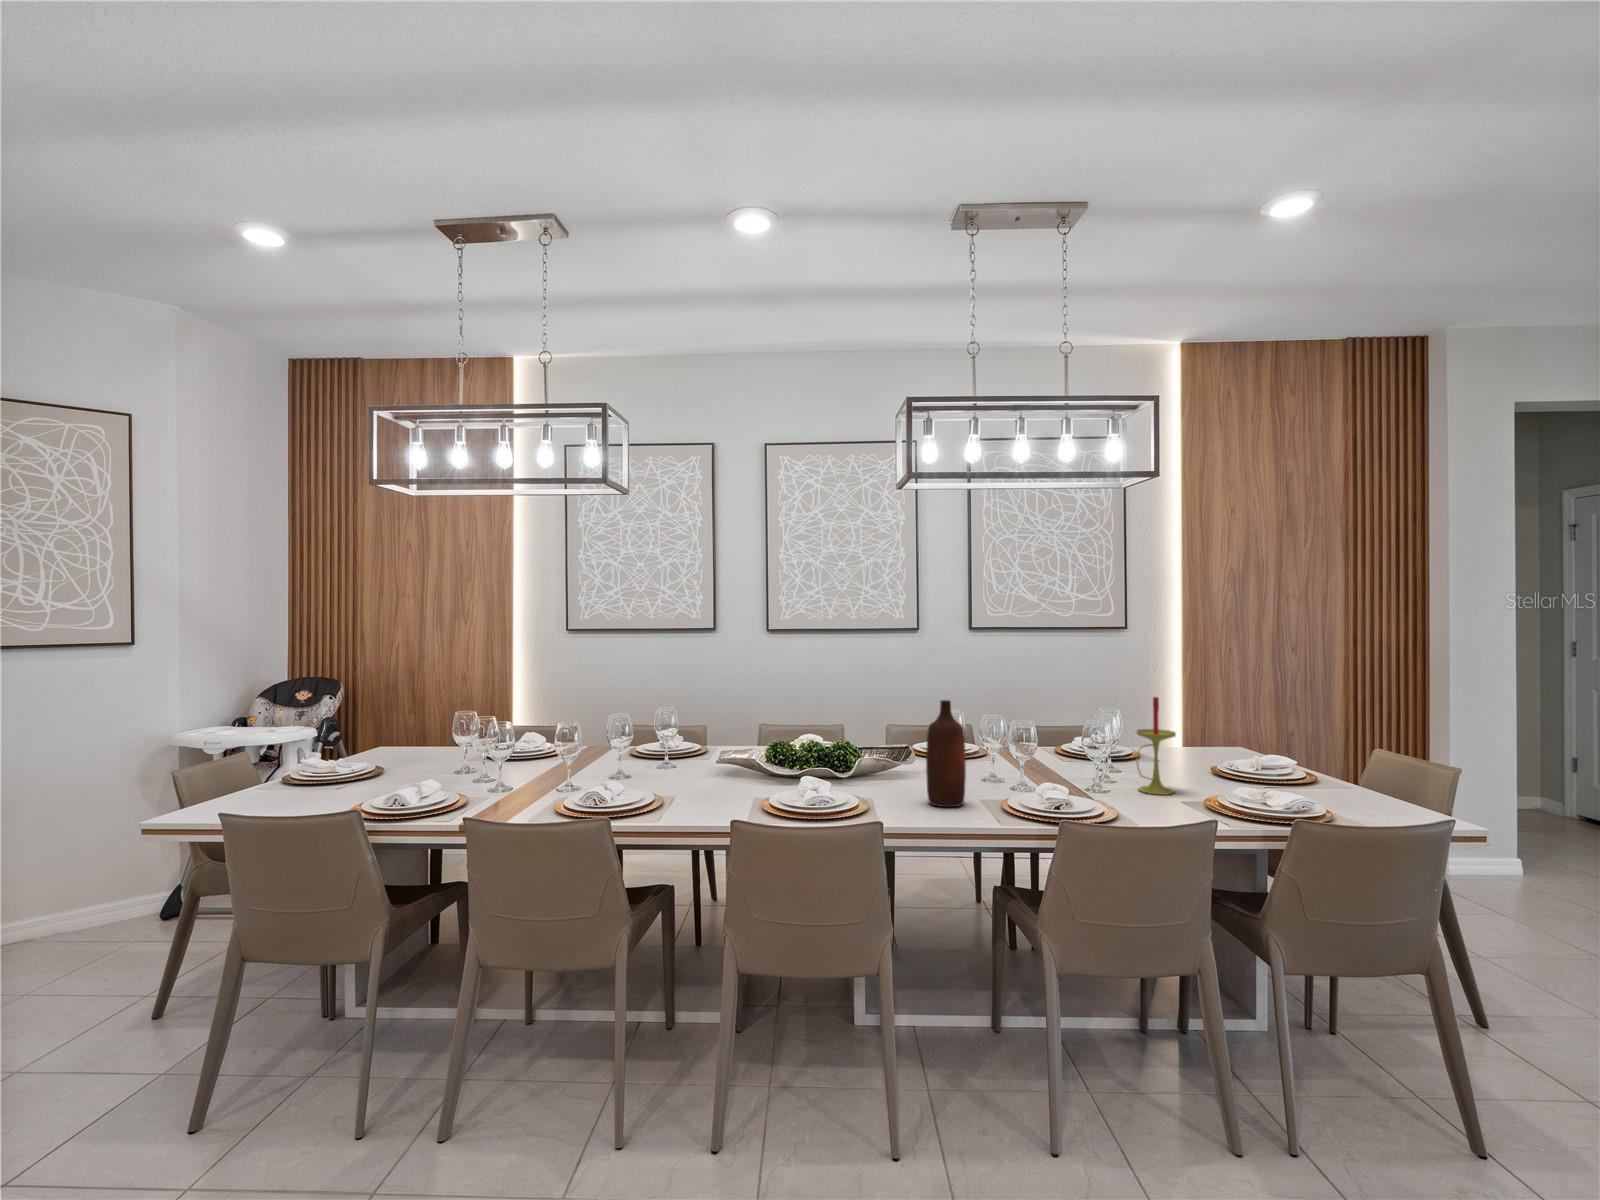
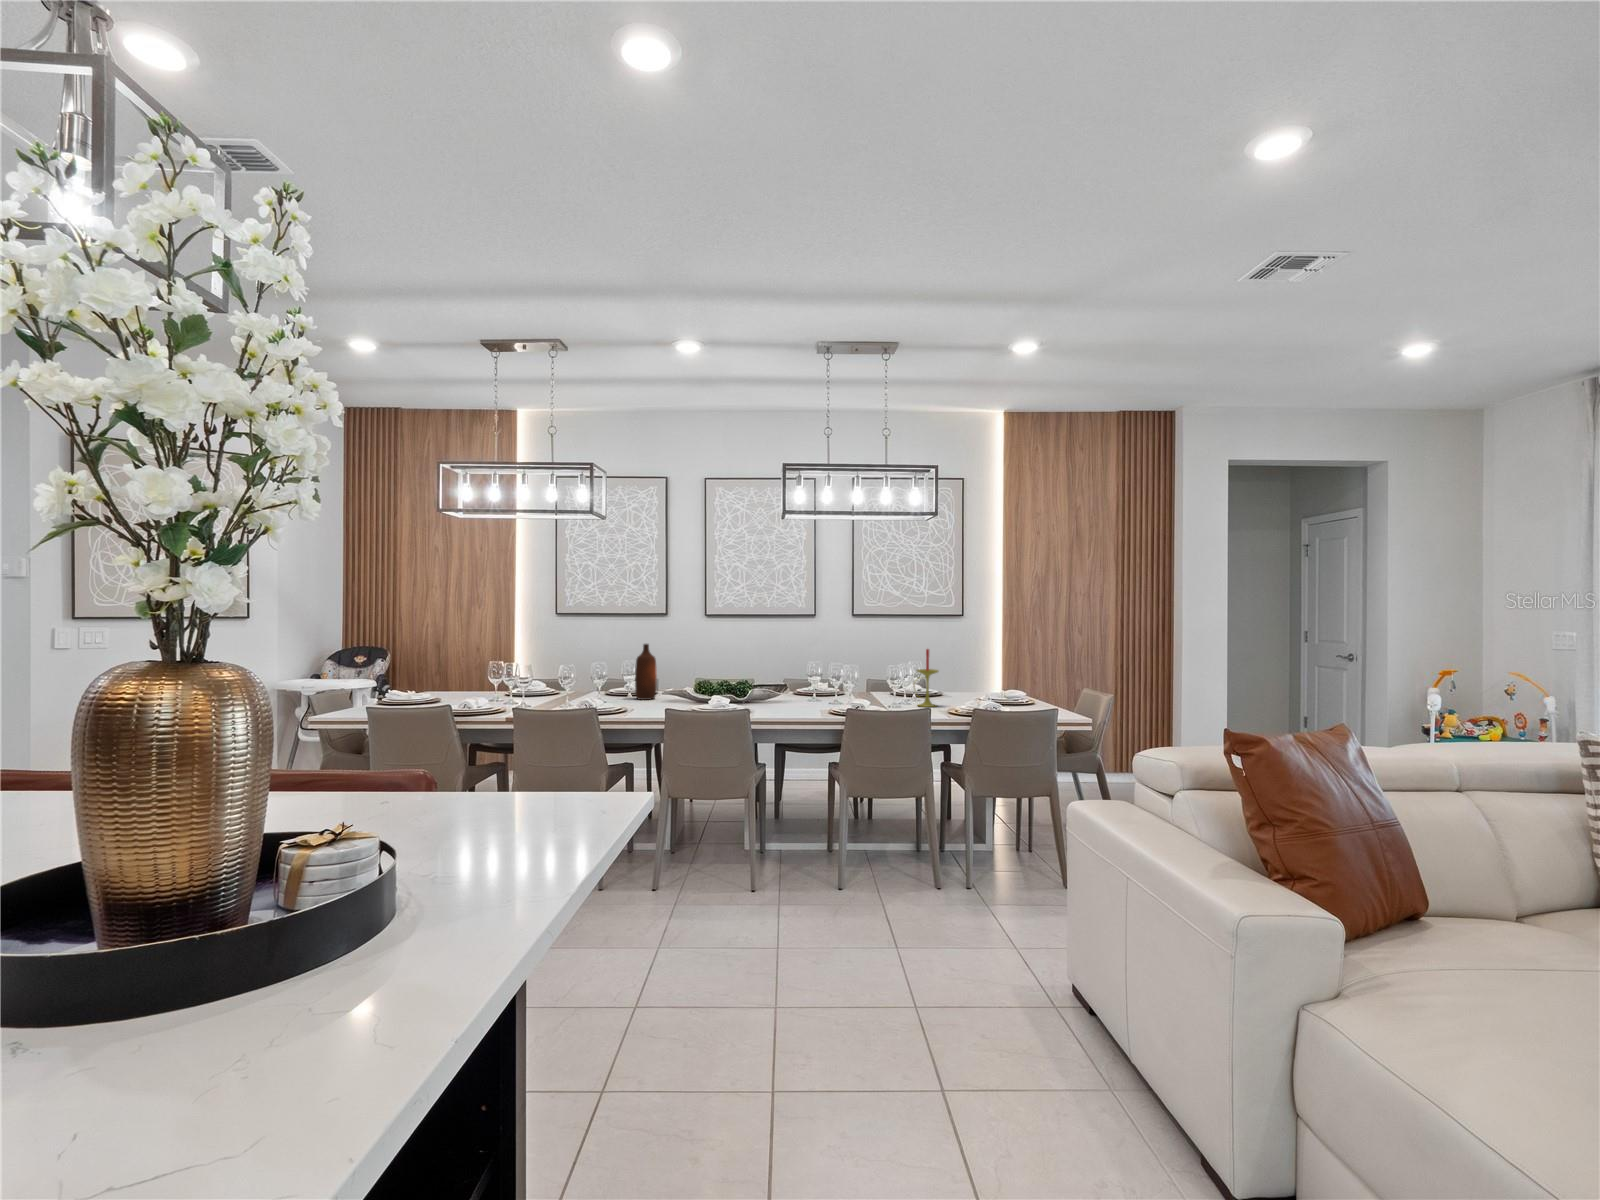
bottle: present [926,700,966,807] -> present [635,644,657,700]

